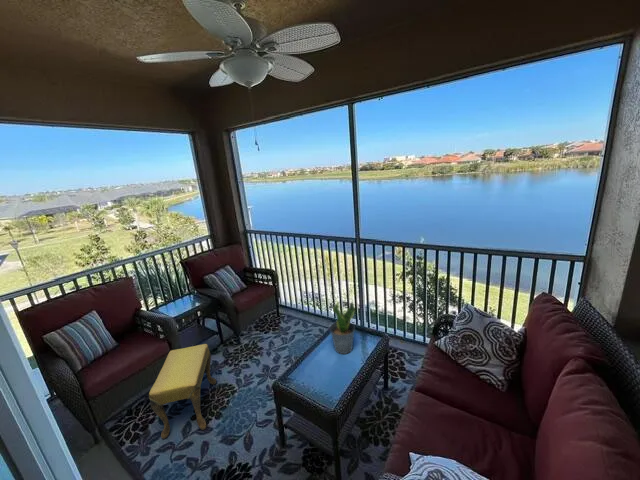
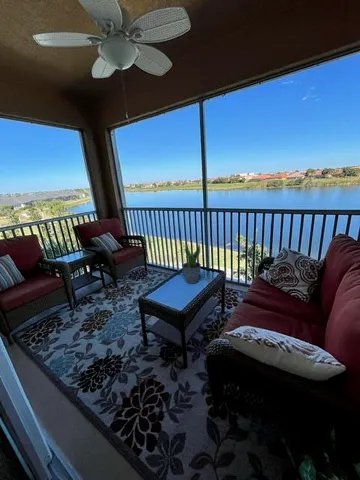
footstool: present [149,344,216,439] -> none [49,280,99,341]

